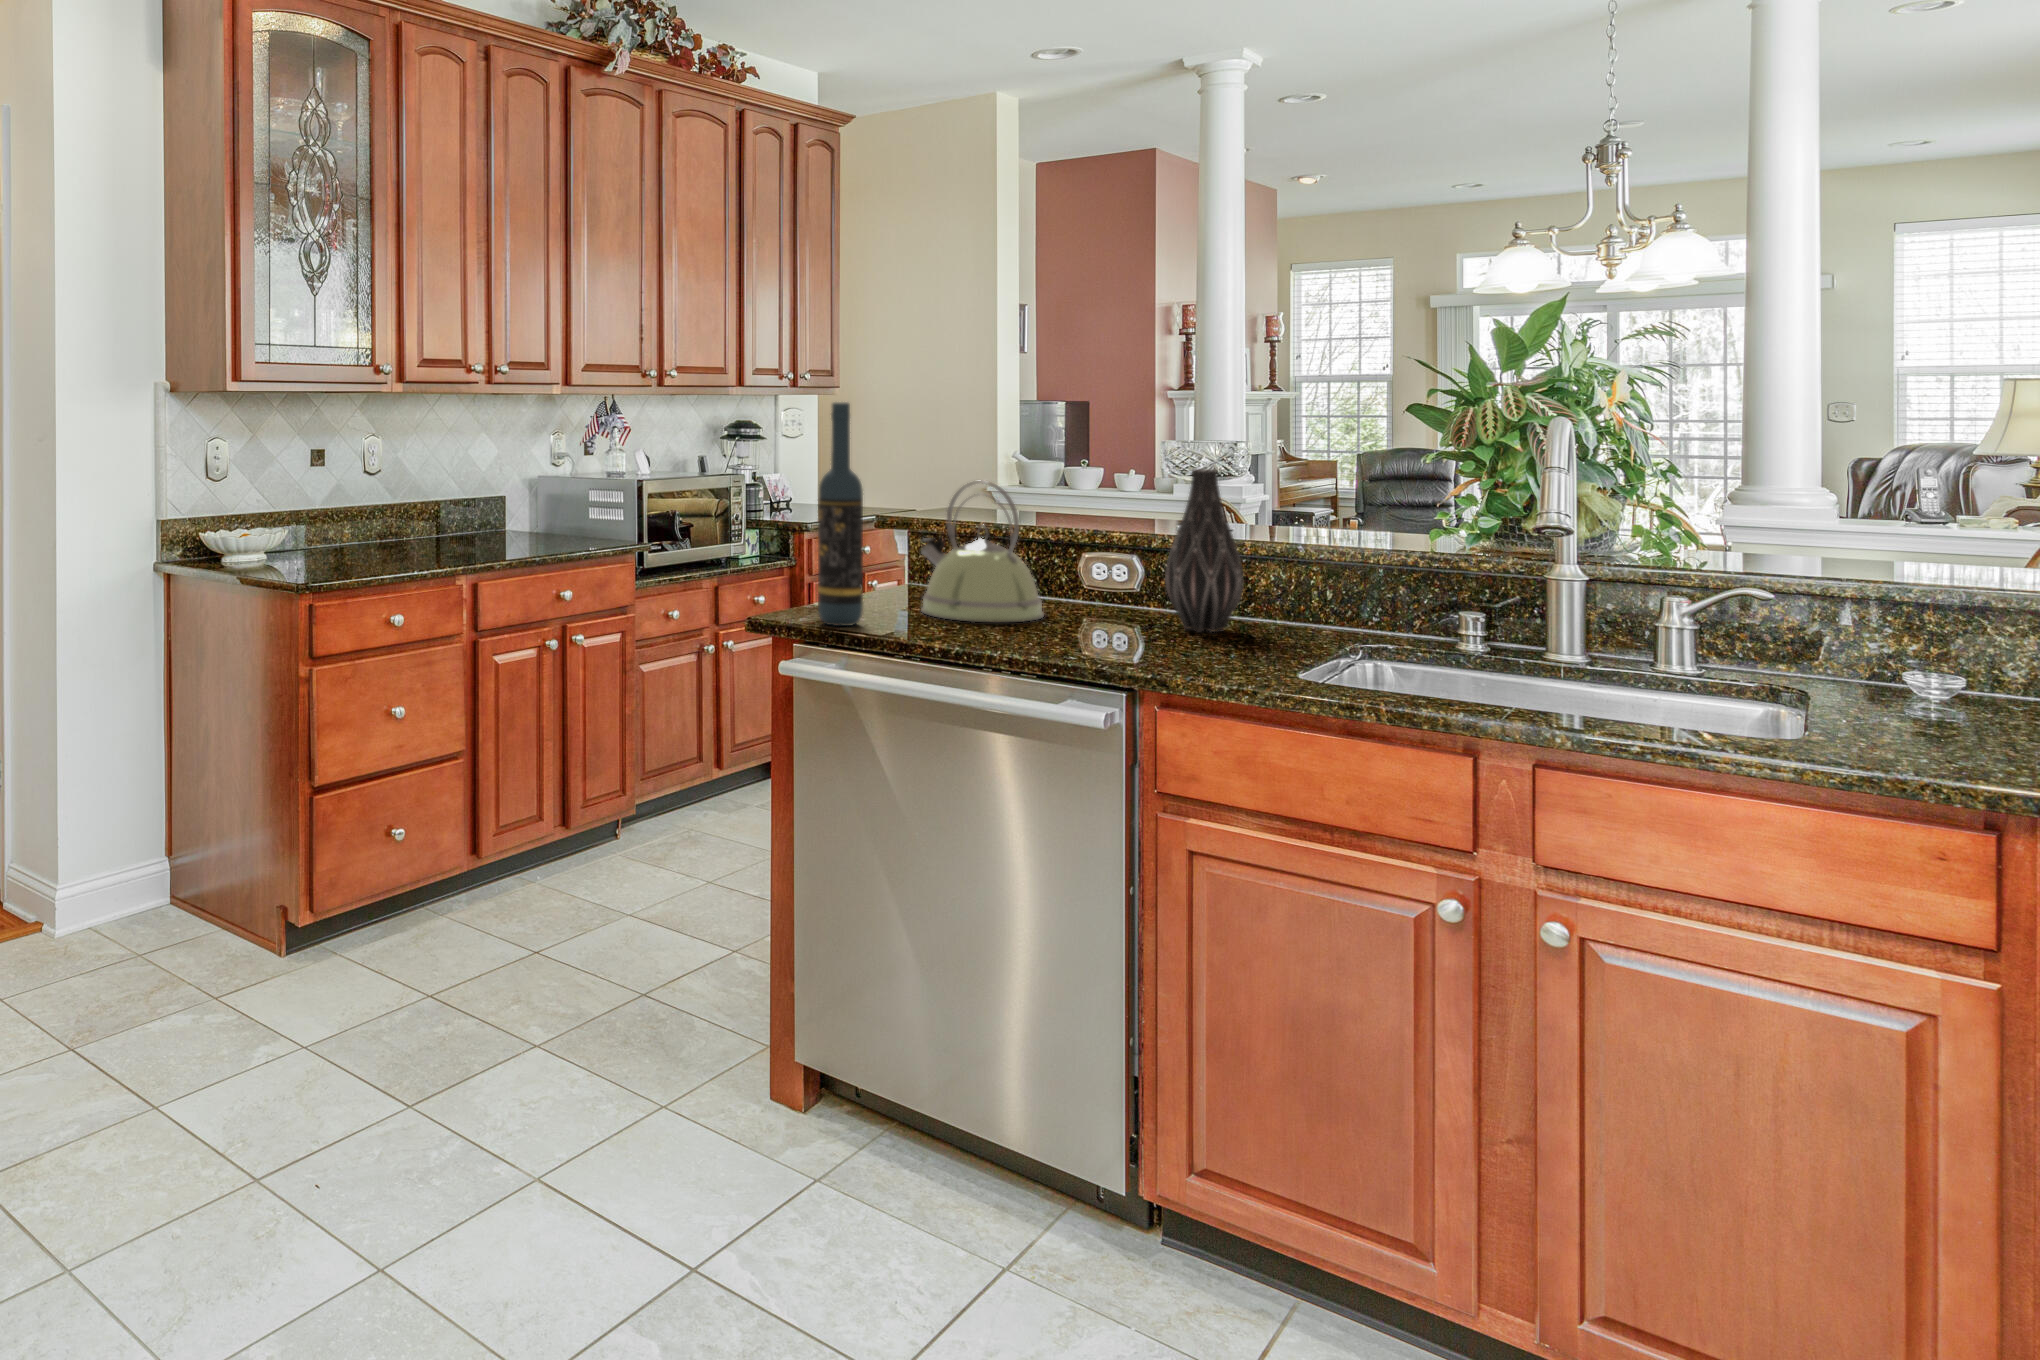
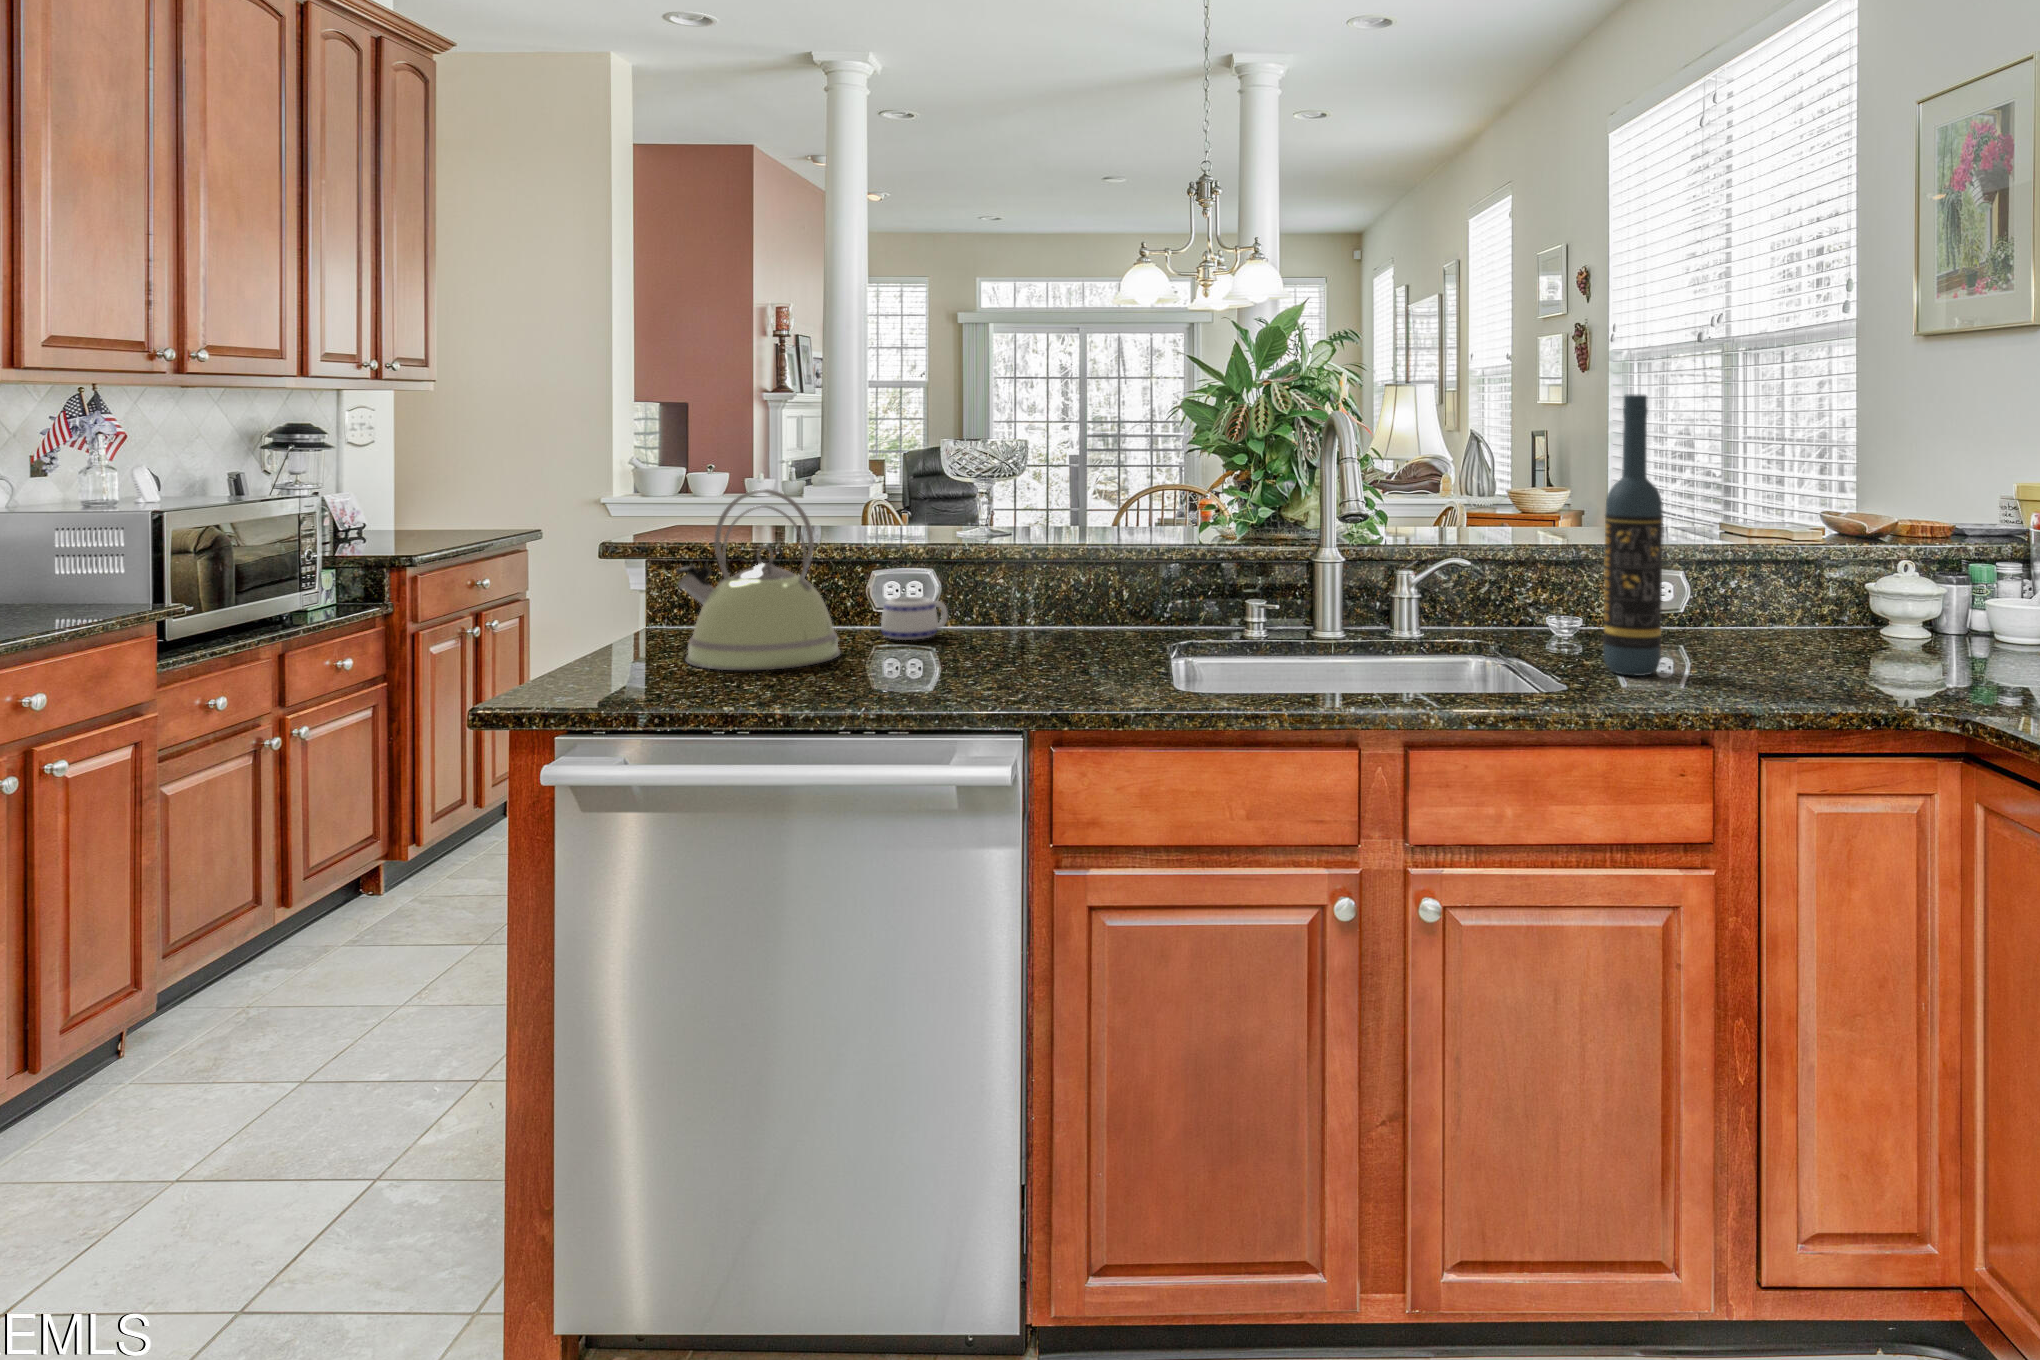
wine bottle: present [818,402,863,626] -> present [1603,394,1663,676]
vase: present [1165,469,1244,632] -> none [977,466,1056,650]
mug: none [1091,578,1156,615] -> present [881,597,948,640]

